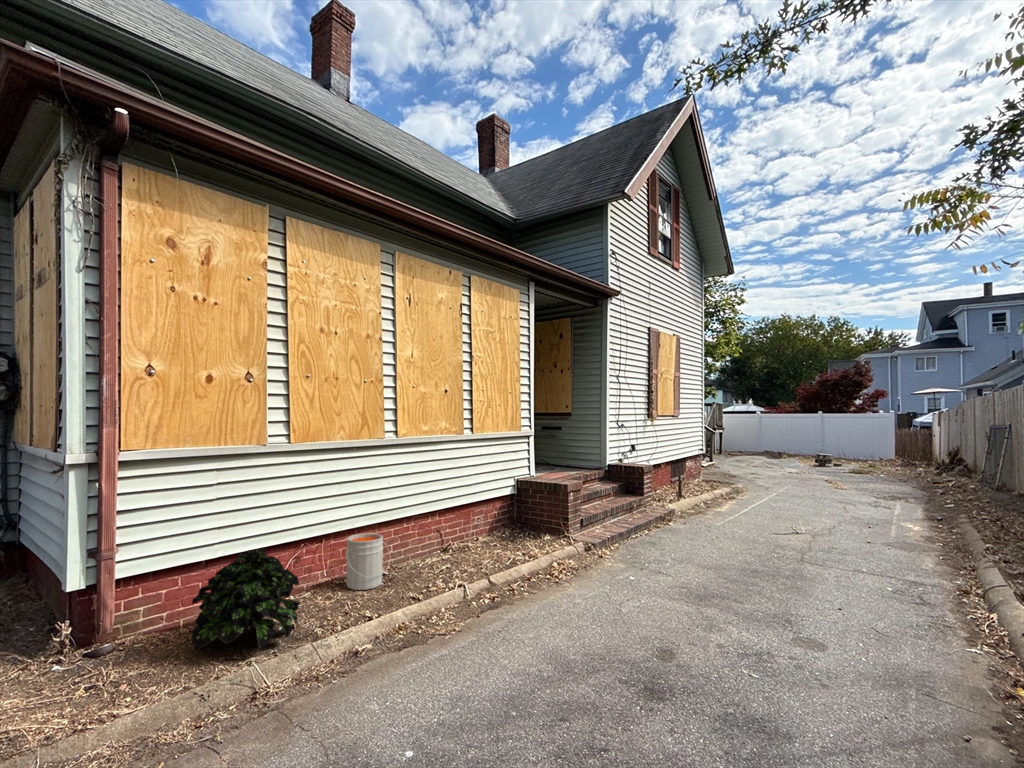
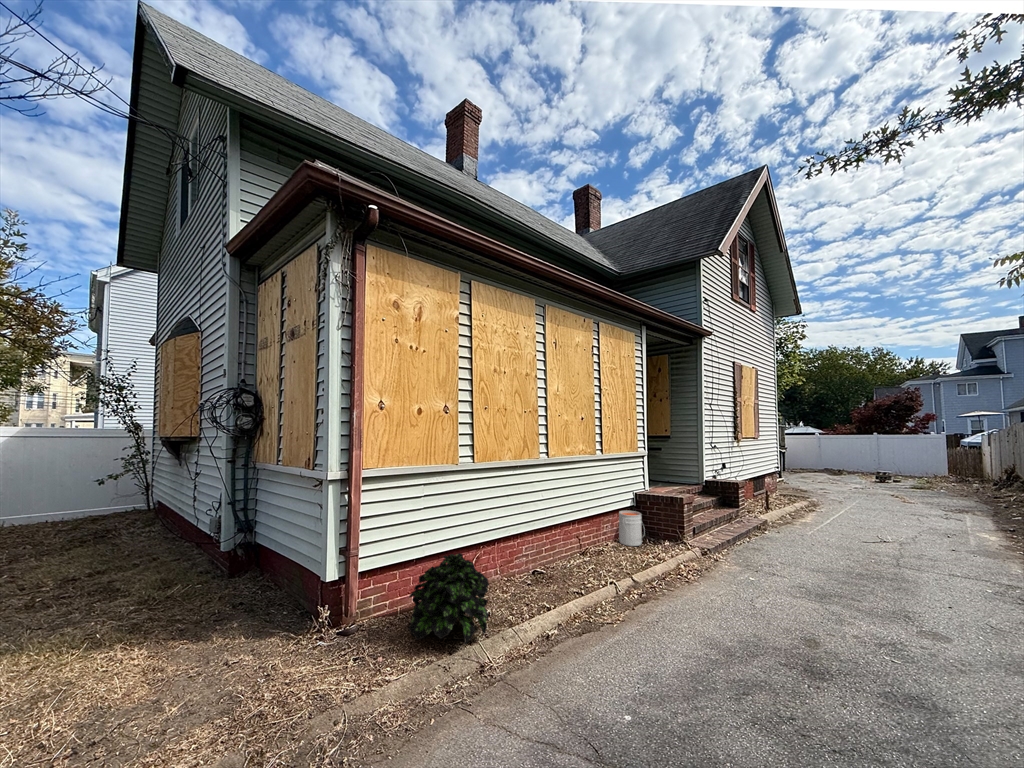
bucket: present [346,533,389,590] -> present [619,511,642,546]

